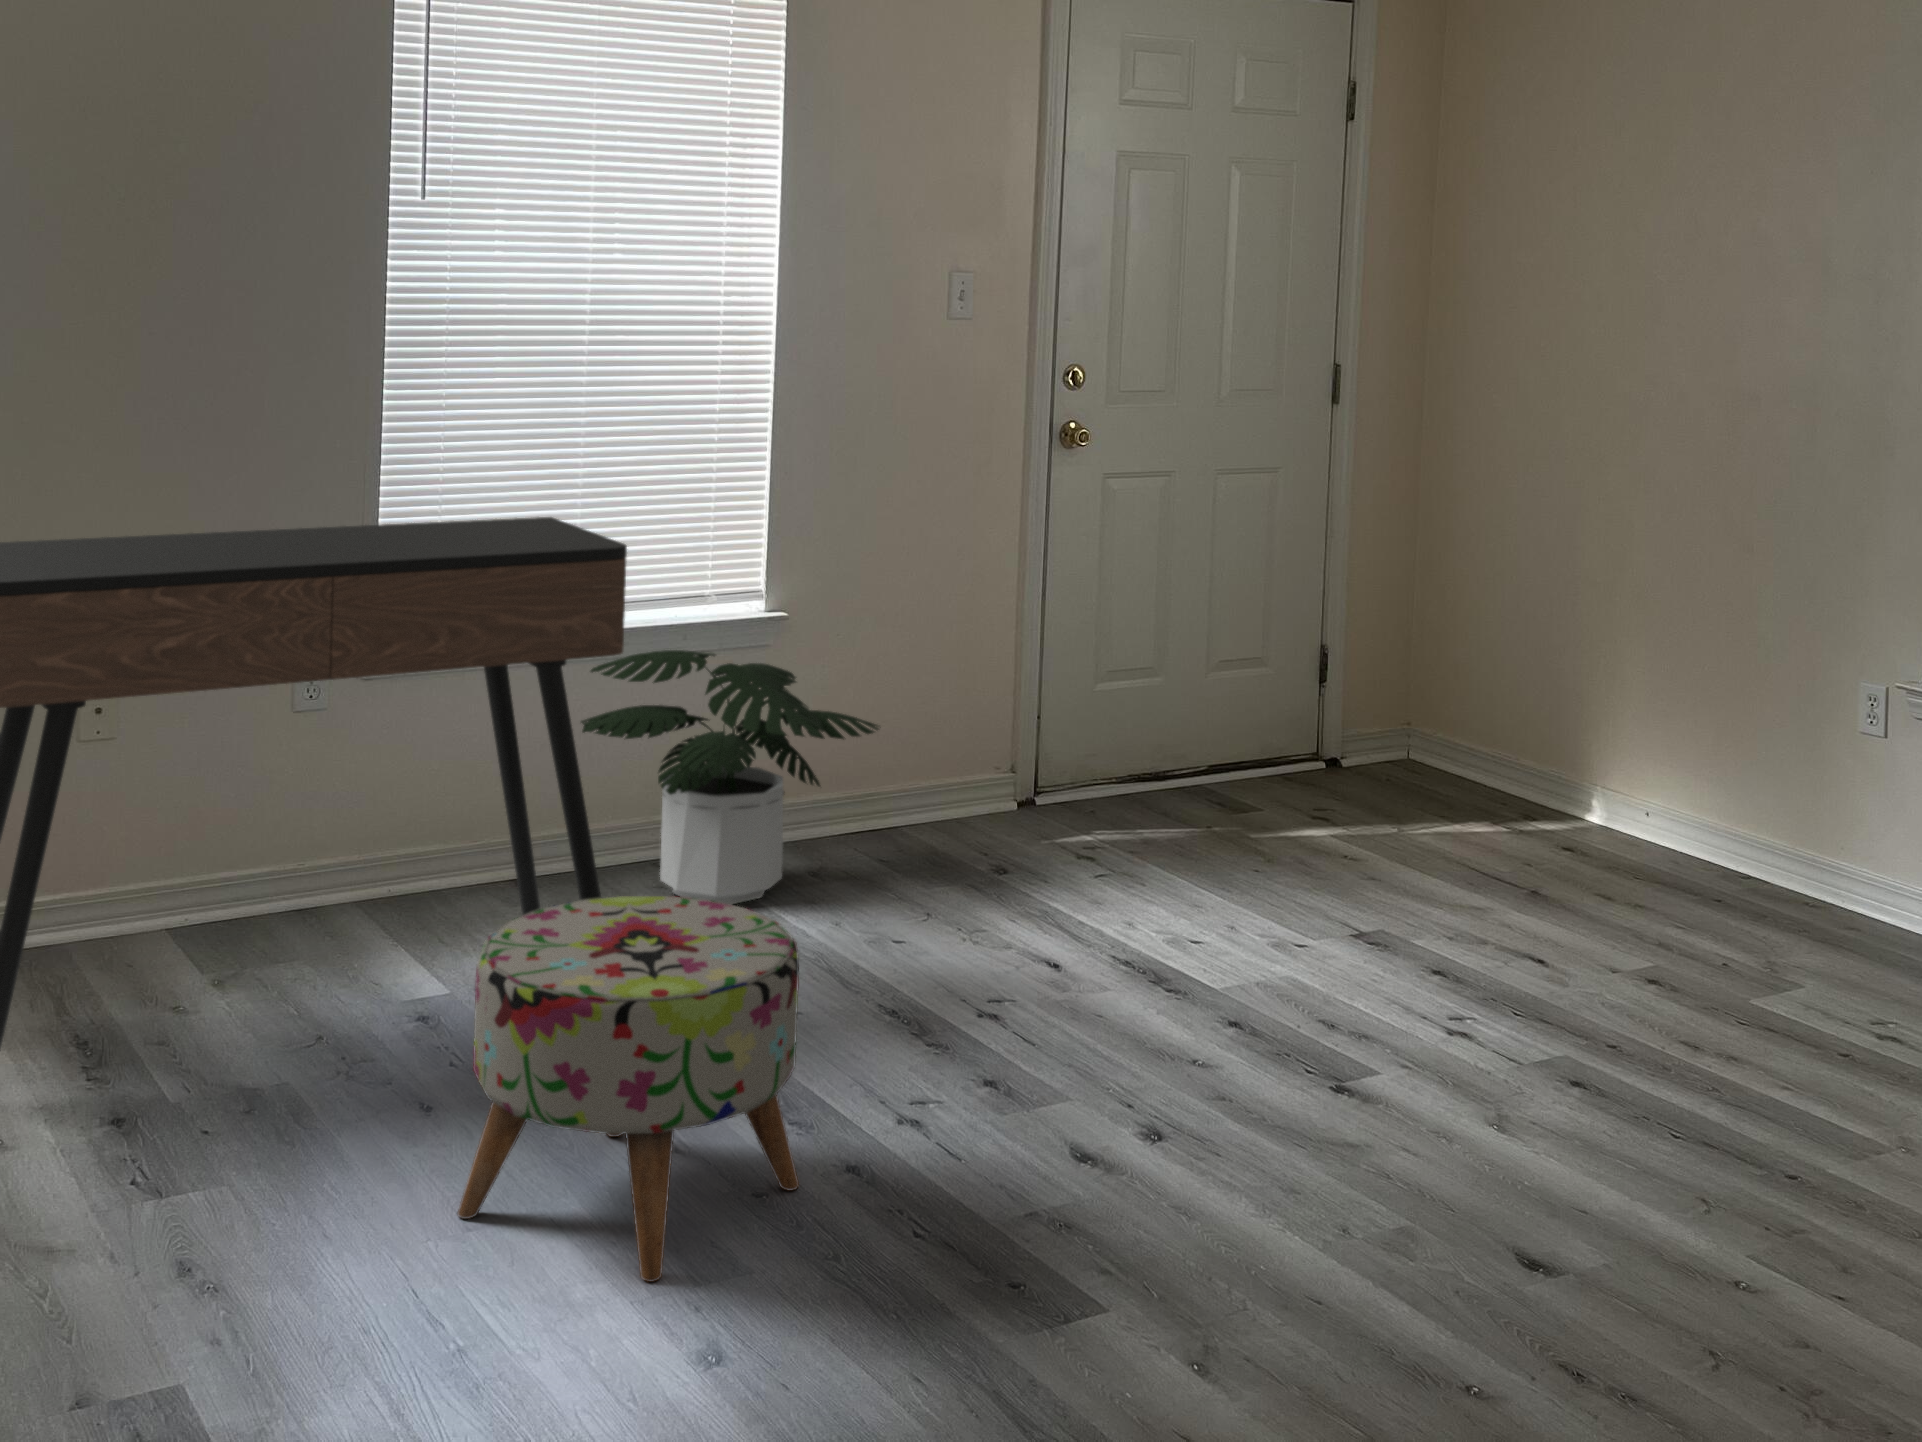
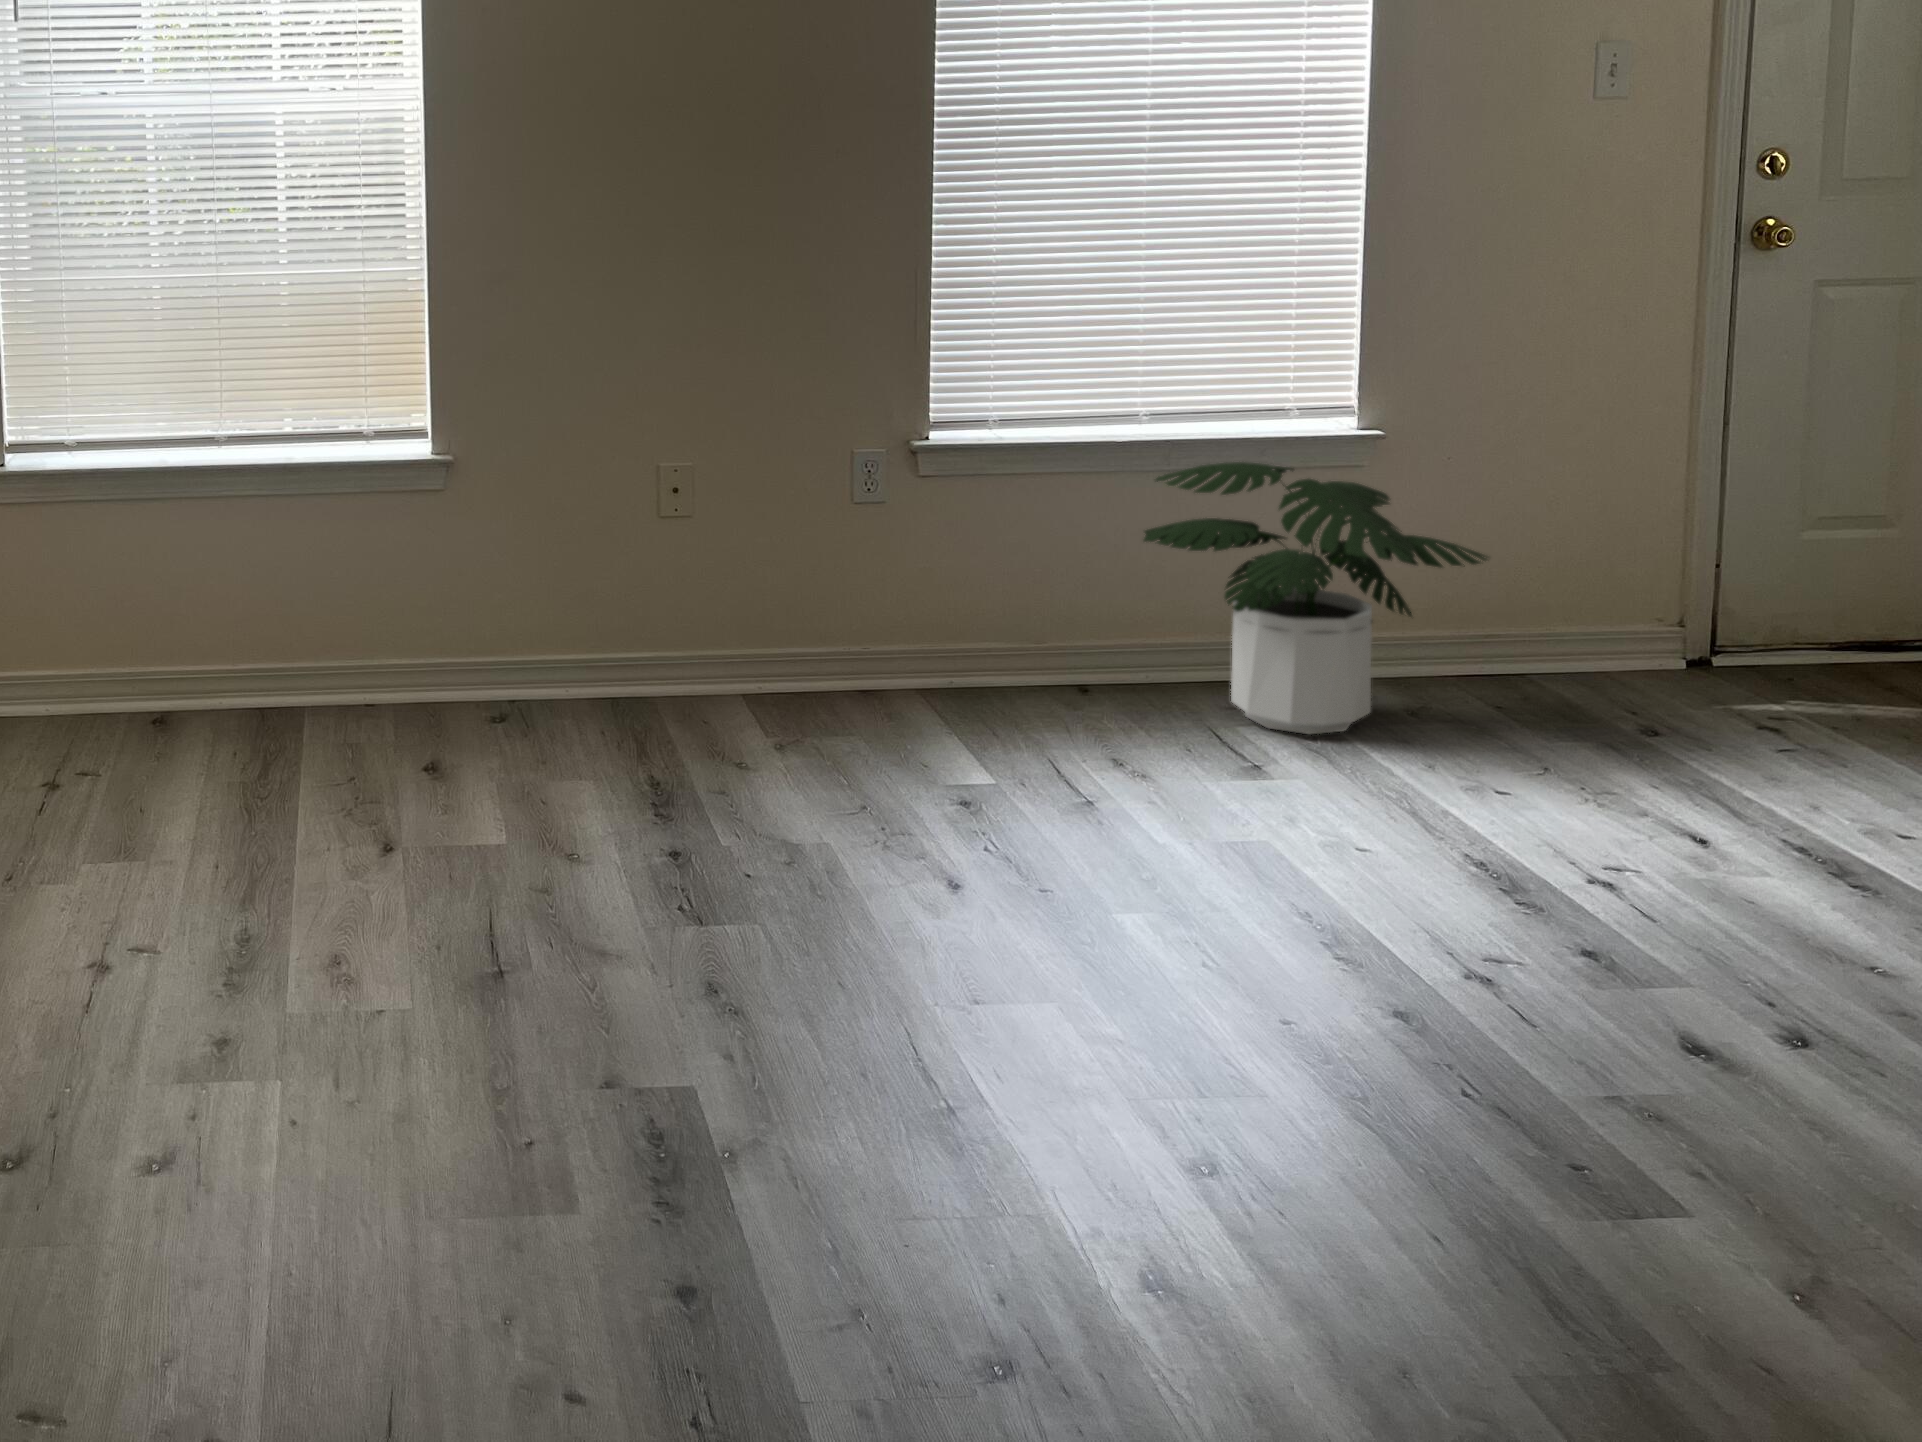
console table: present [0,517,627,1051] -> none [530,316,1172,826]
ottoman: present [457,896,799,1282] -> none [969,698,1336,1085]

